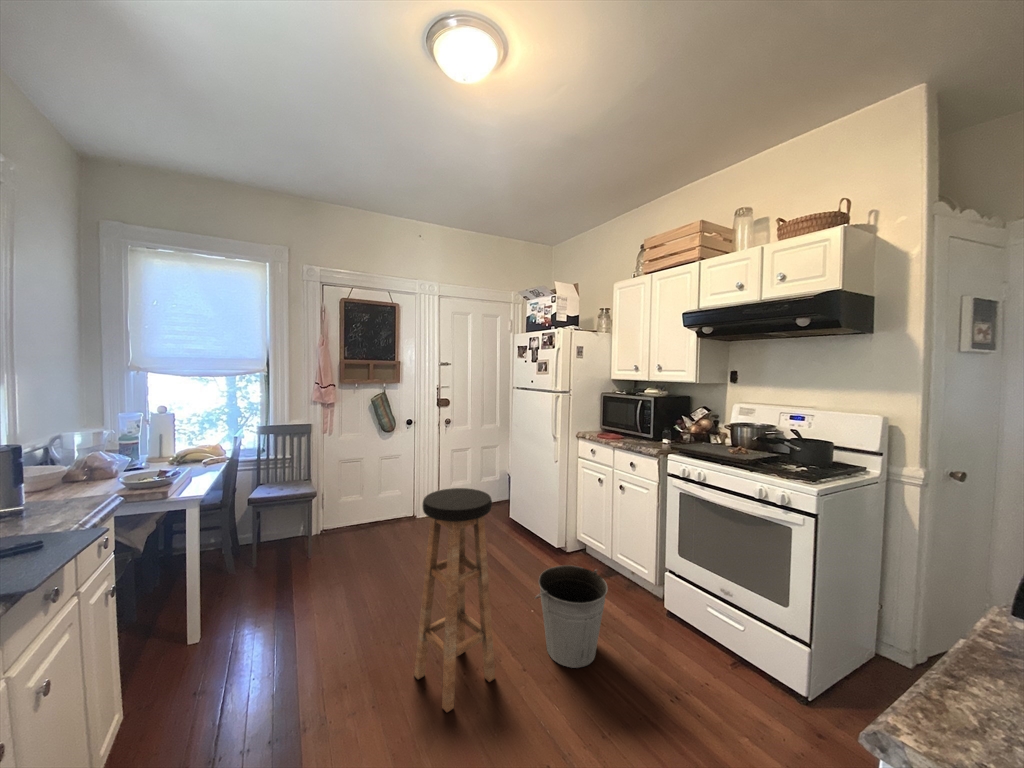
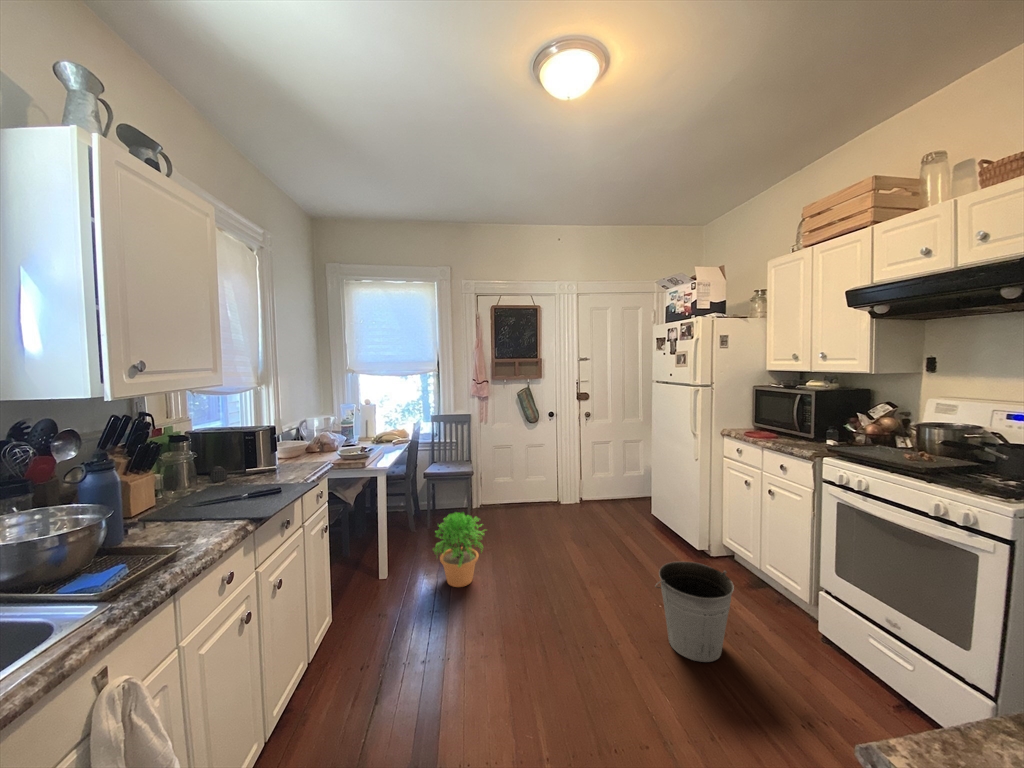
bar stool: present [414,488,495,712] -> none [543,475,613,663]
potted plant: none [259,545,340,645] -> present [434,513,483,587]

